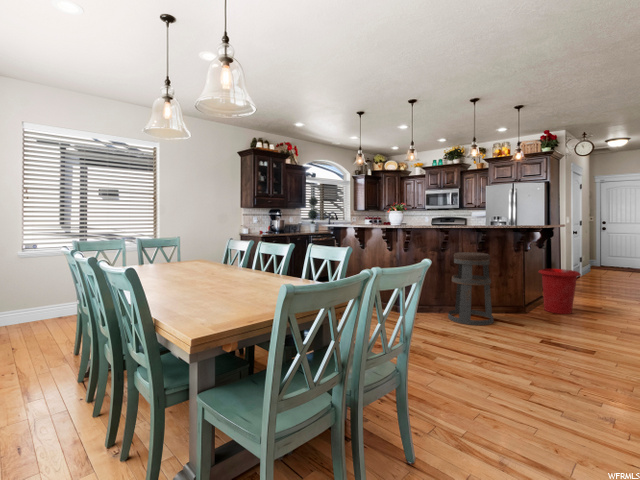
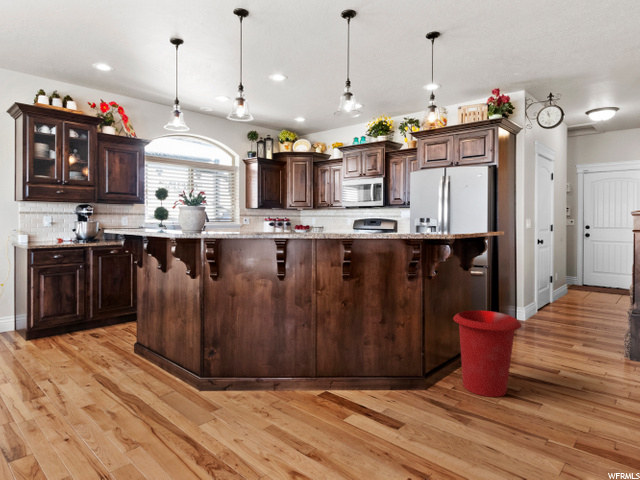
bar stool: present [448,252,494,325] -> none [270,286,351,438]

